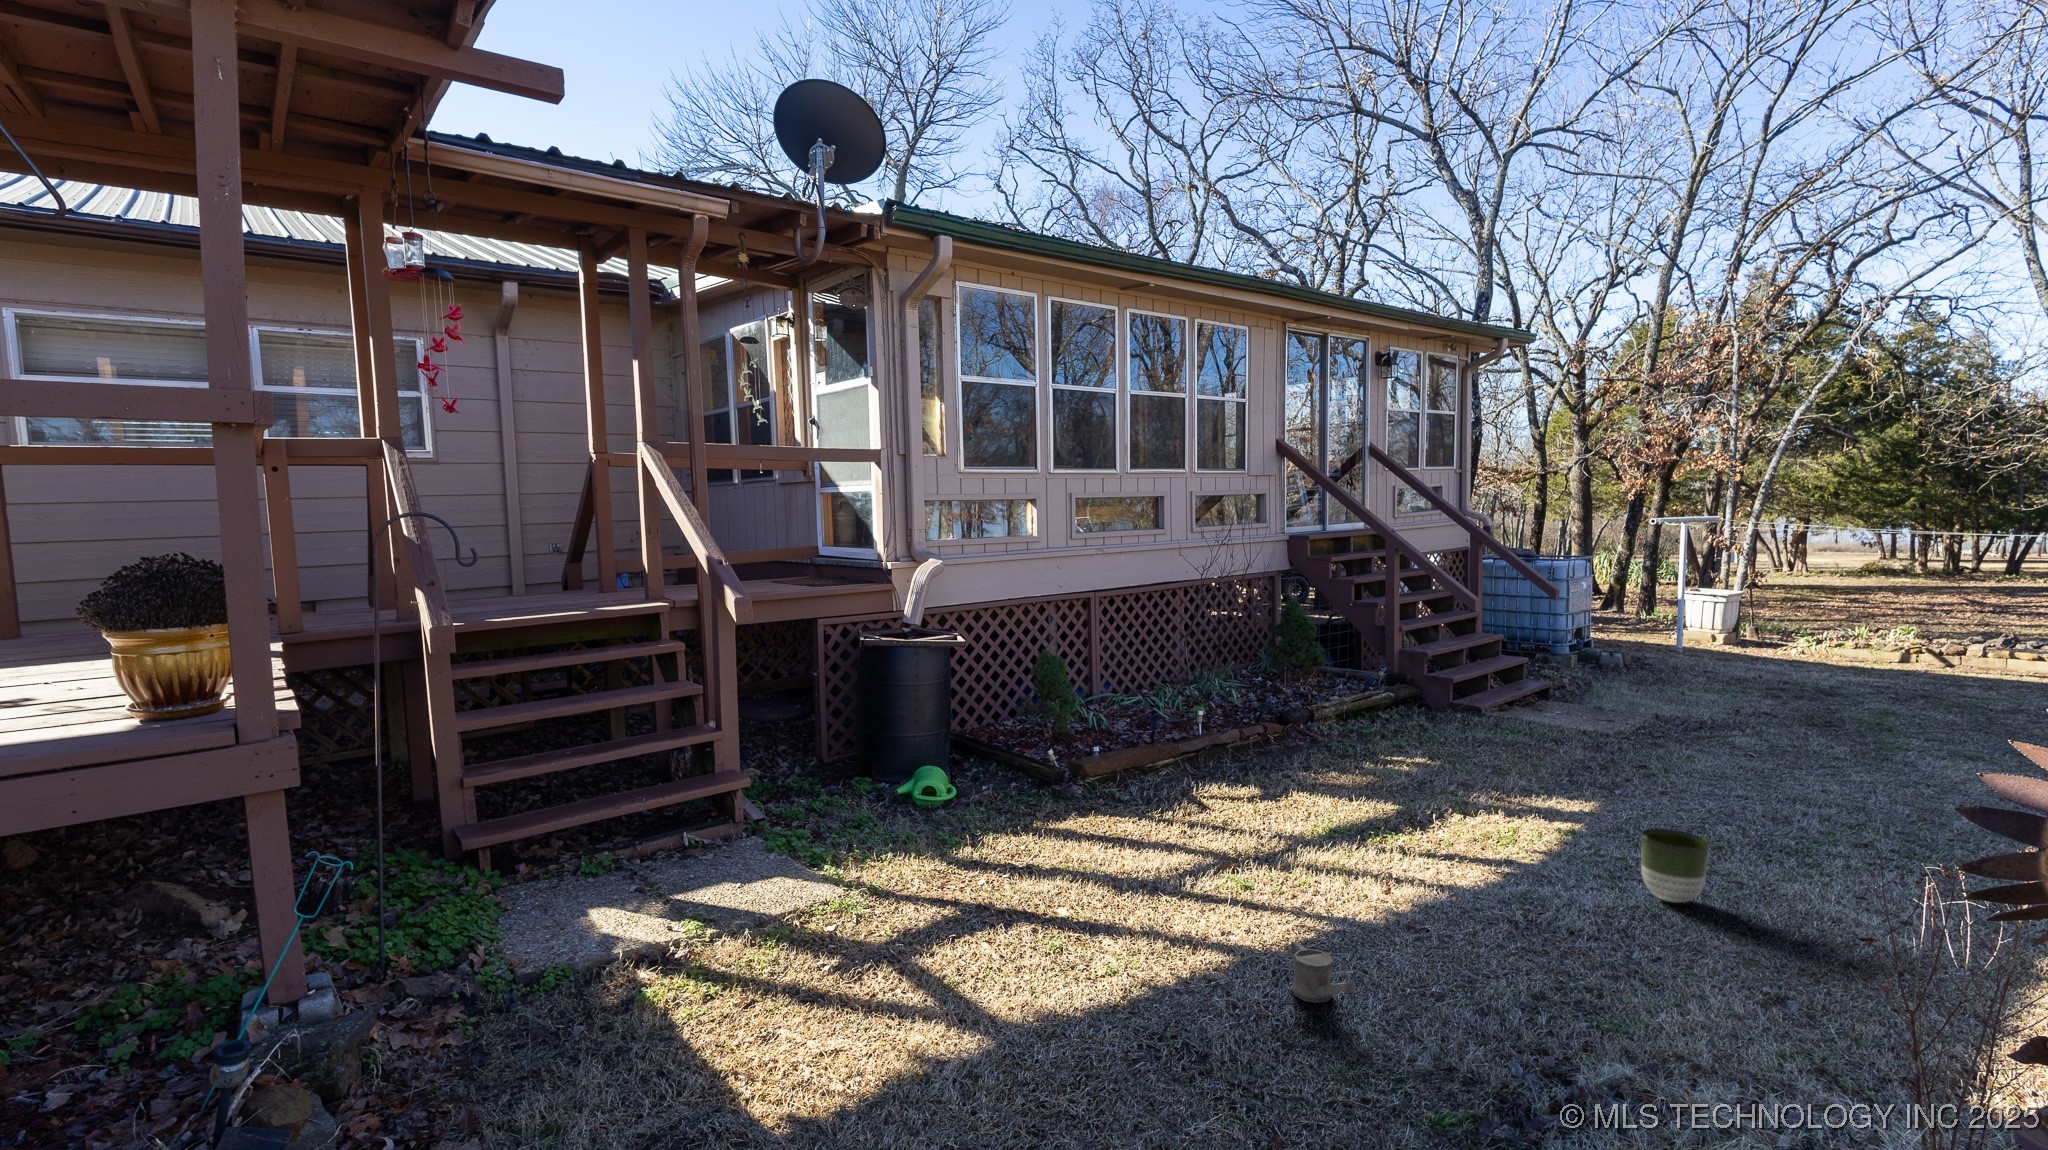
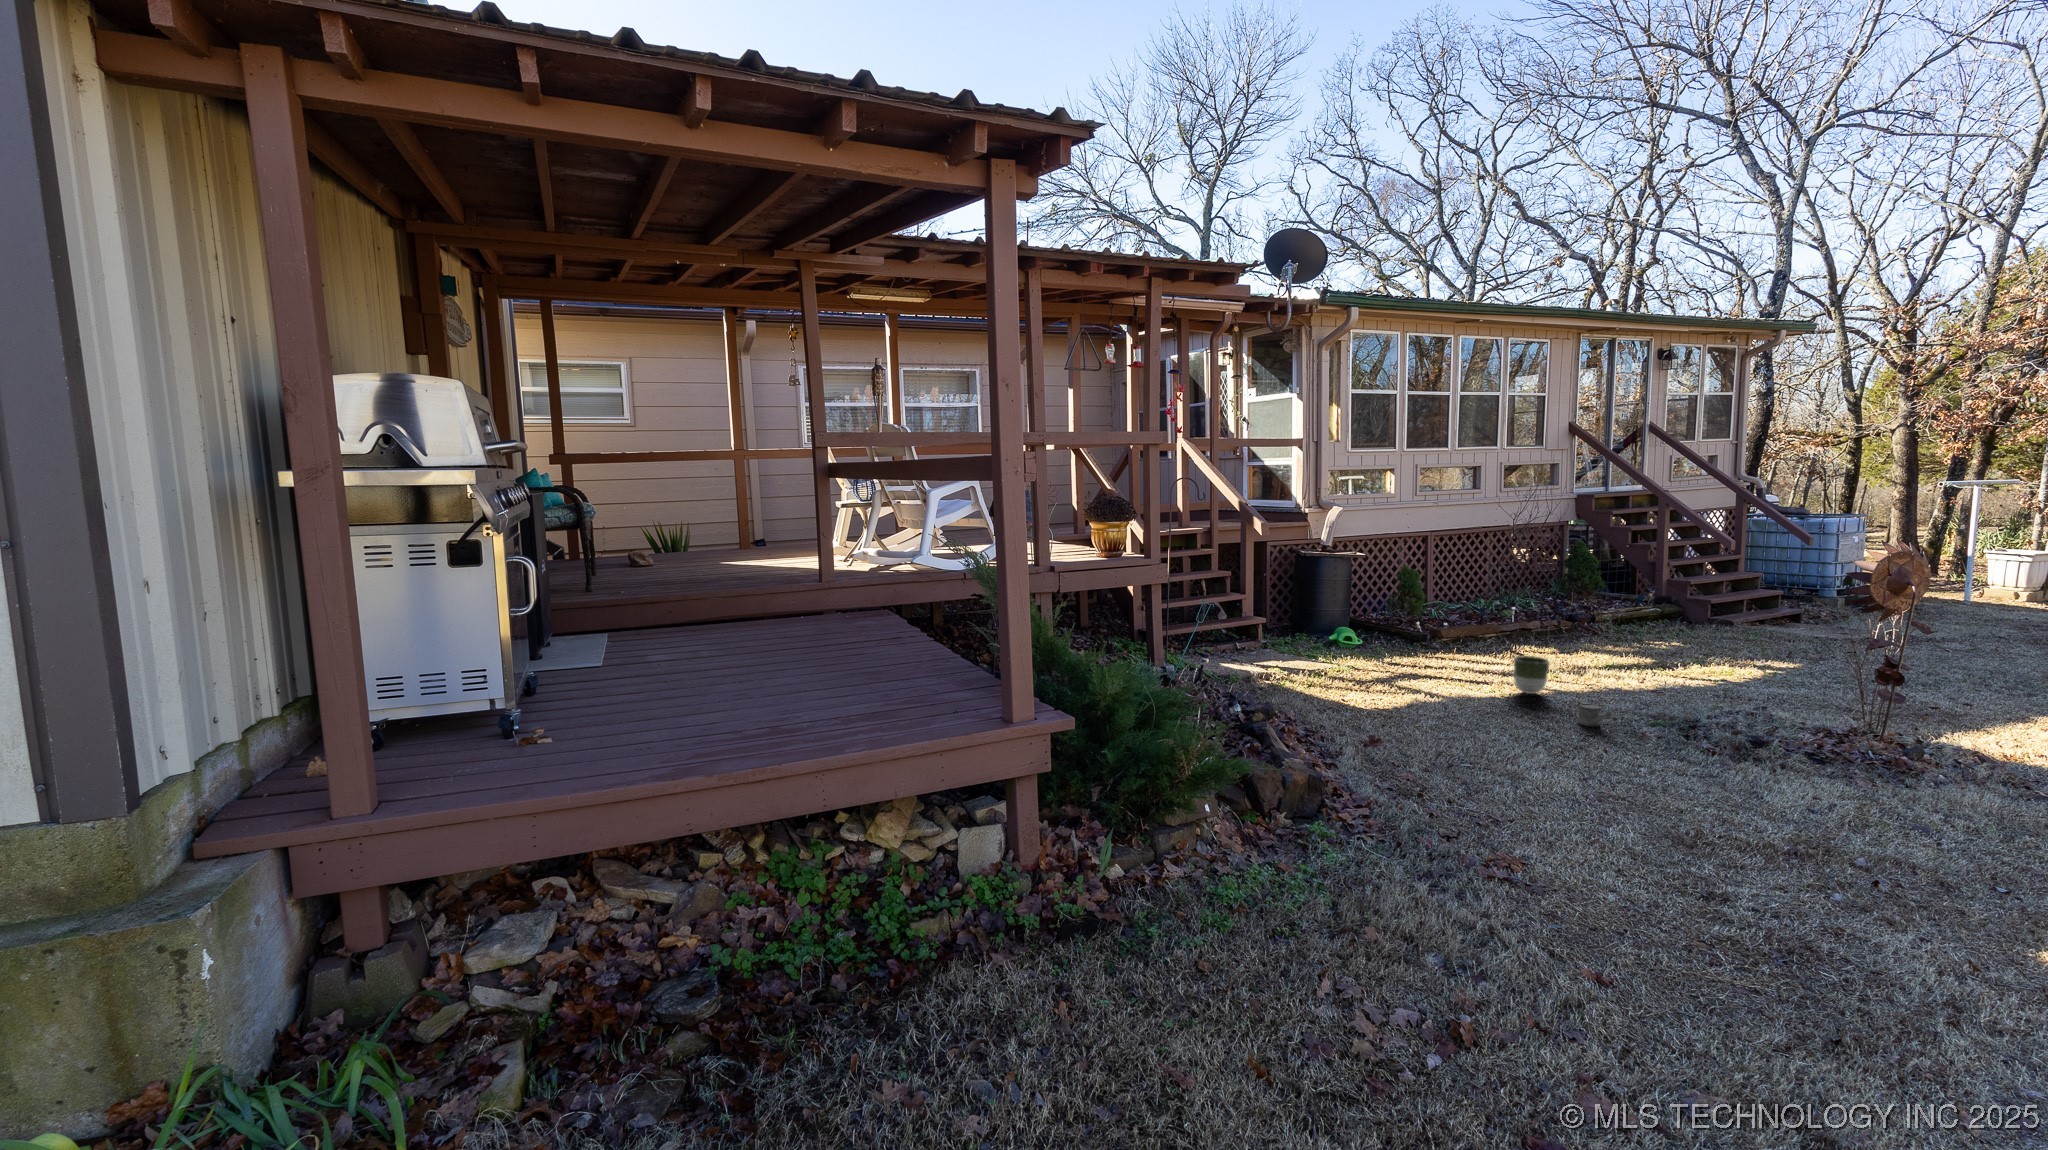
planter: present [1641,828,1710,903] -> present [1514,656,1549,694]

